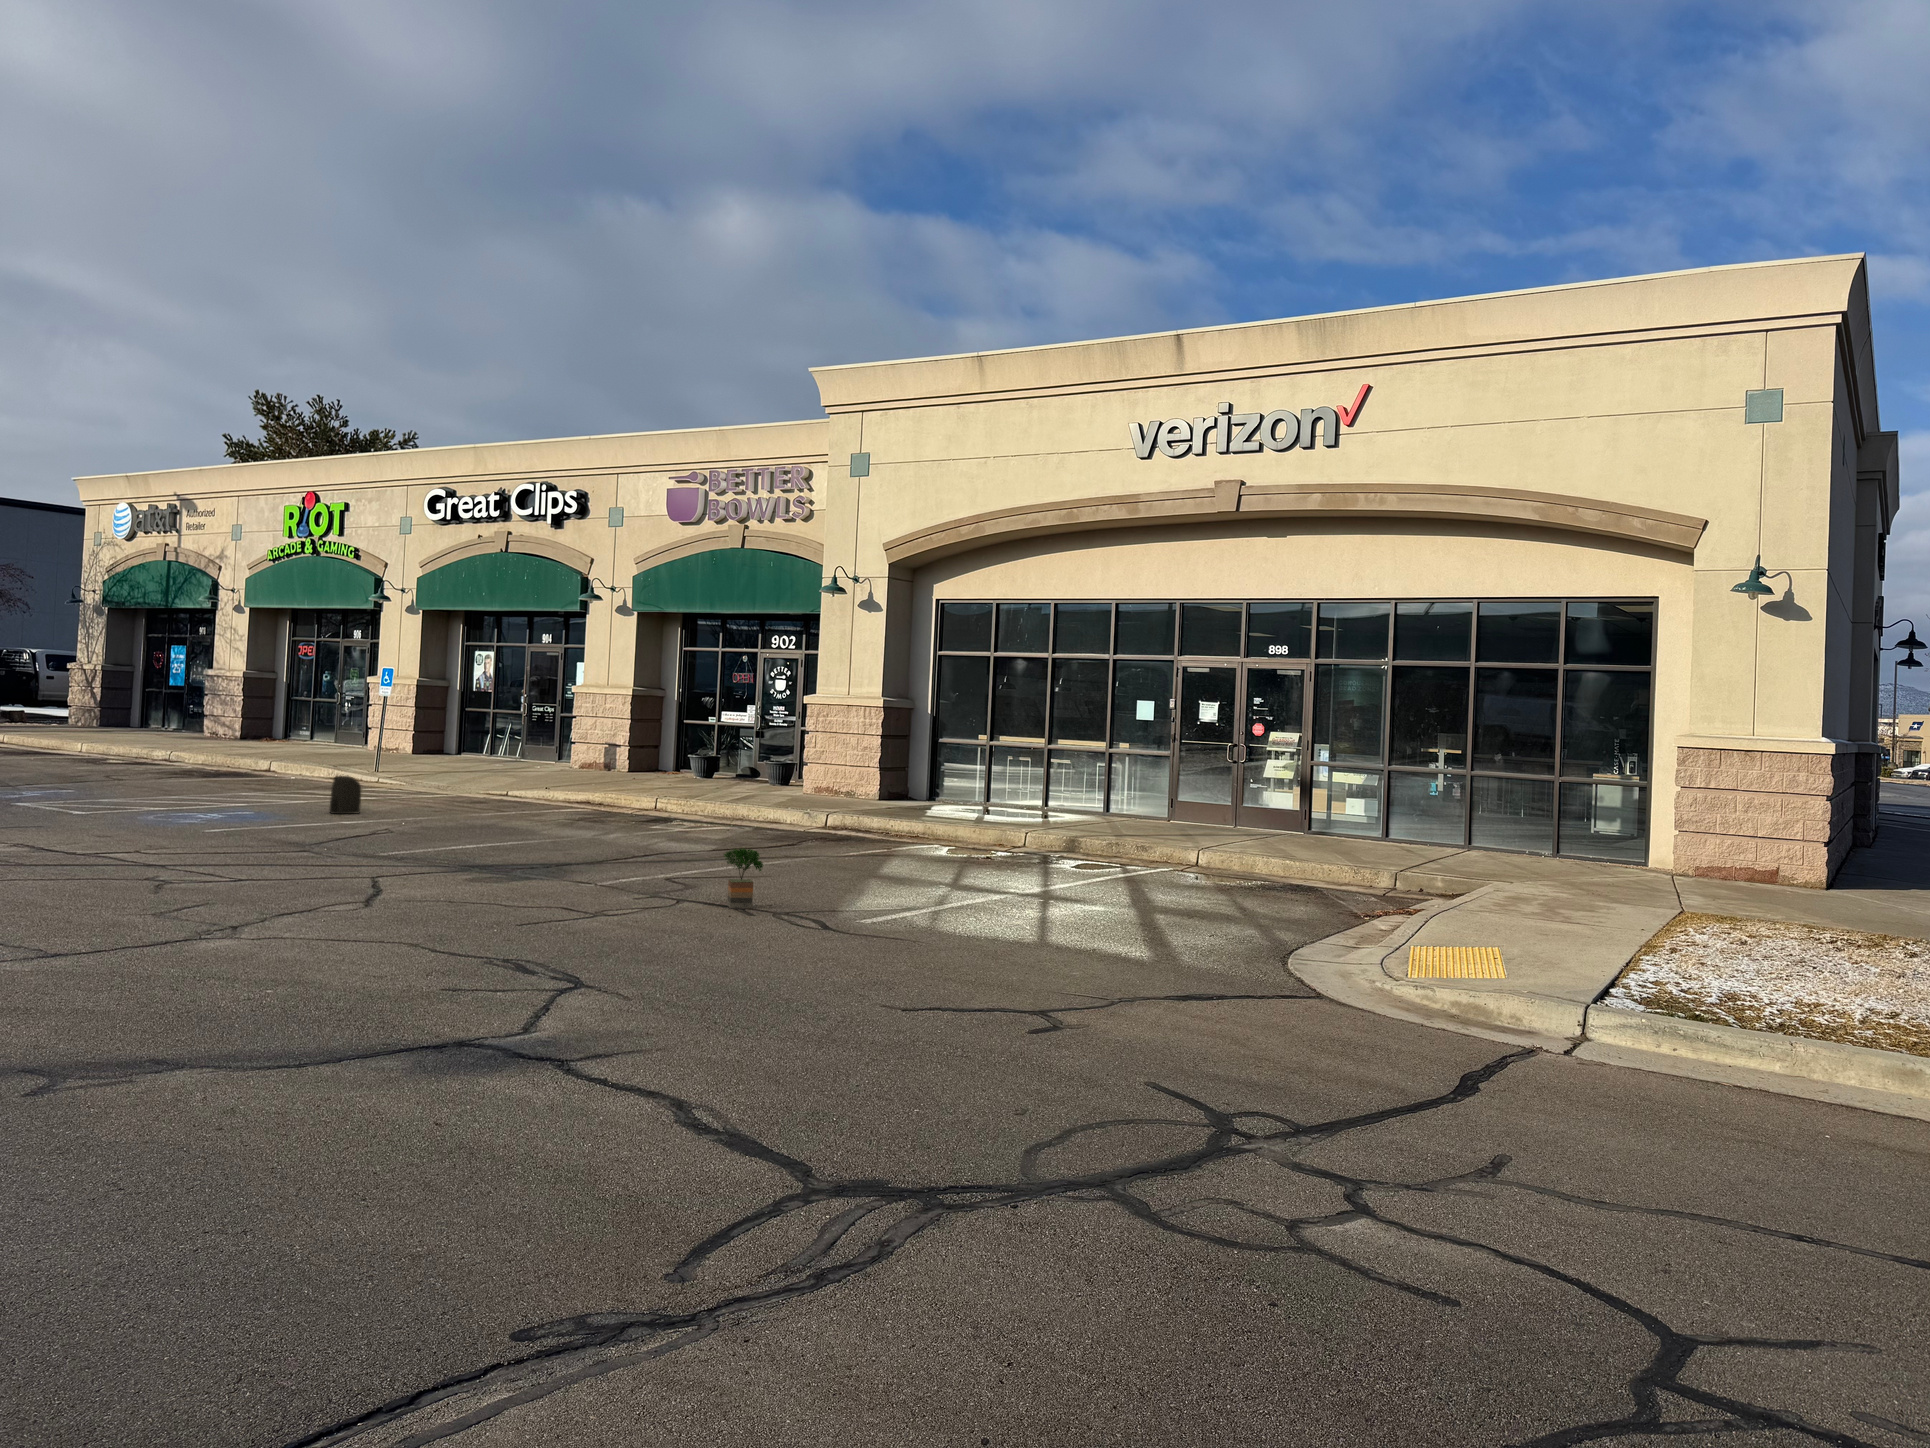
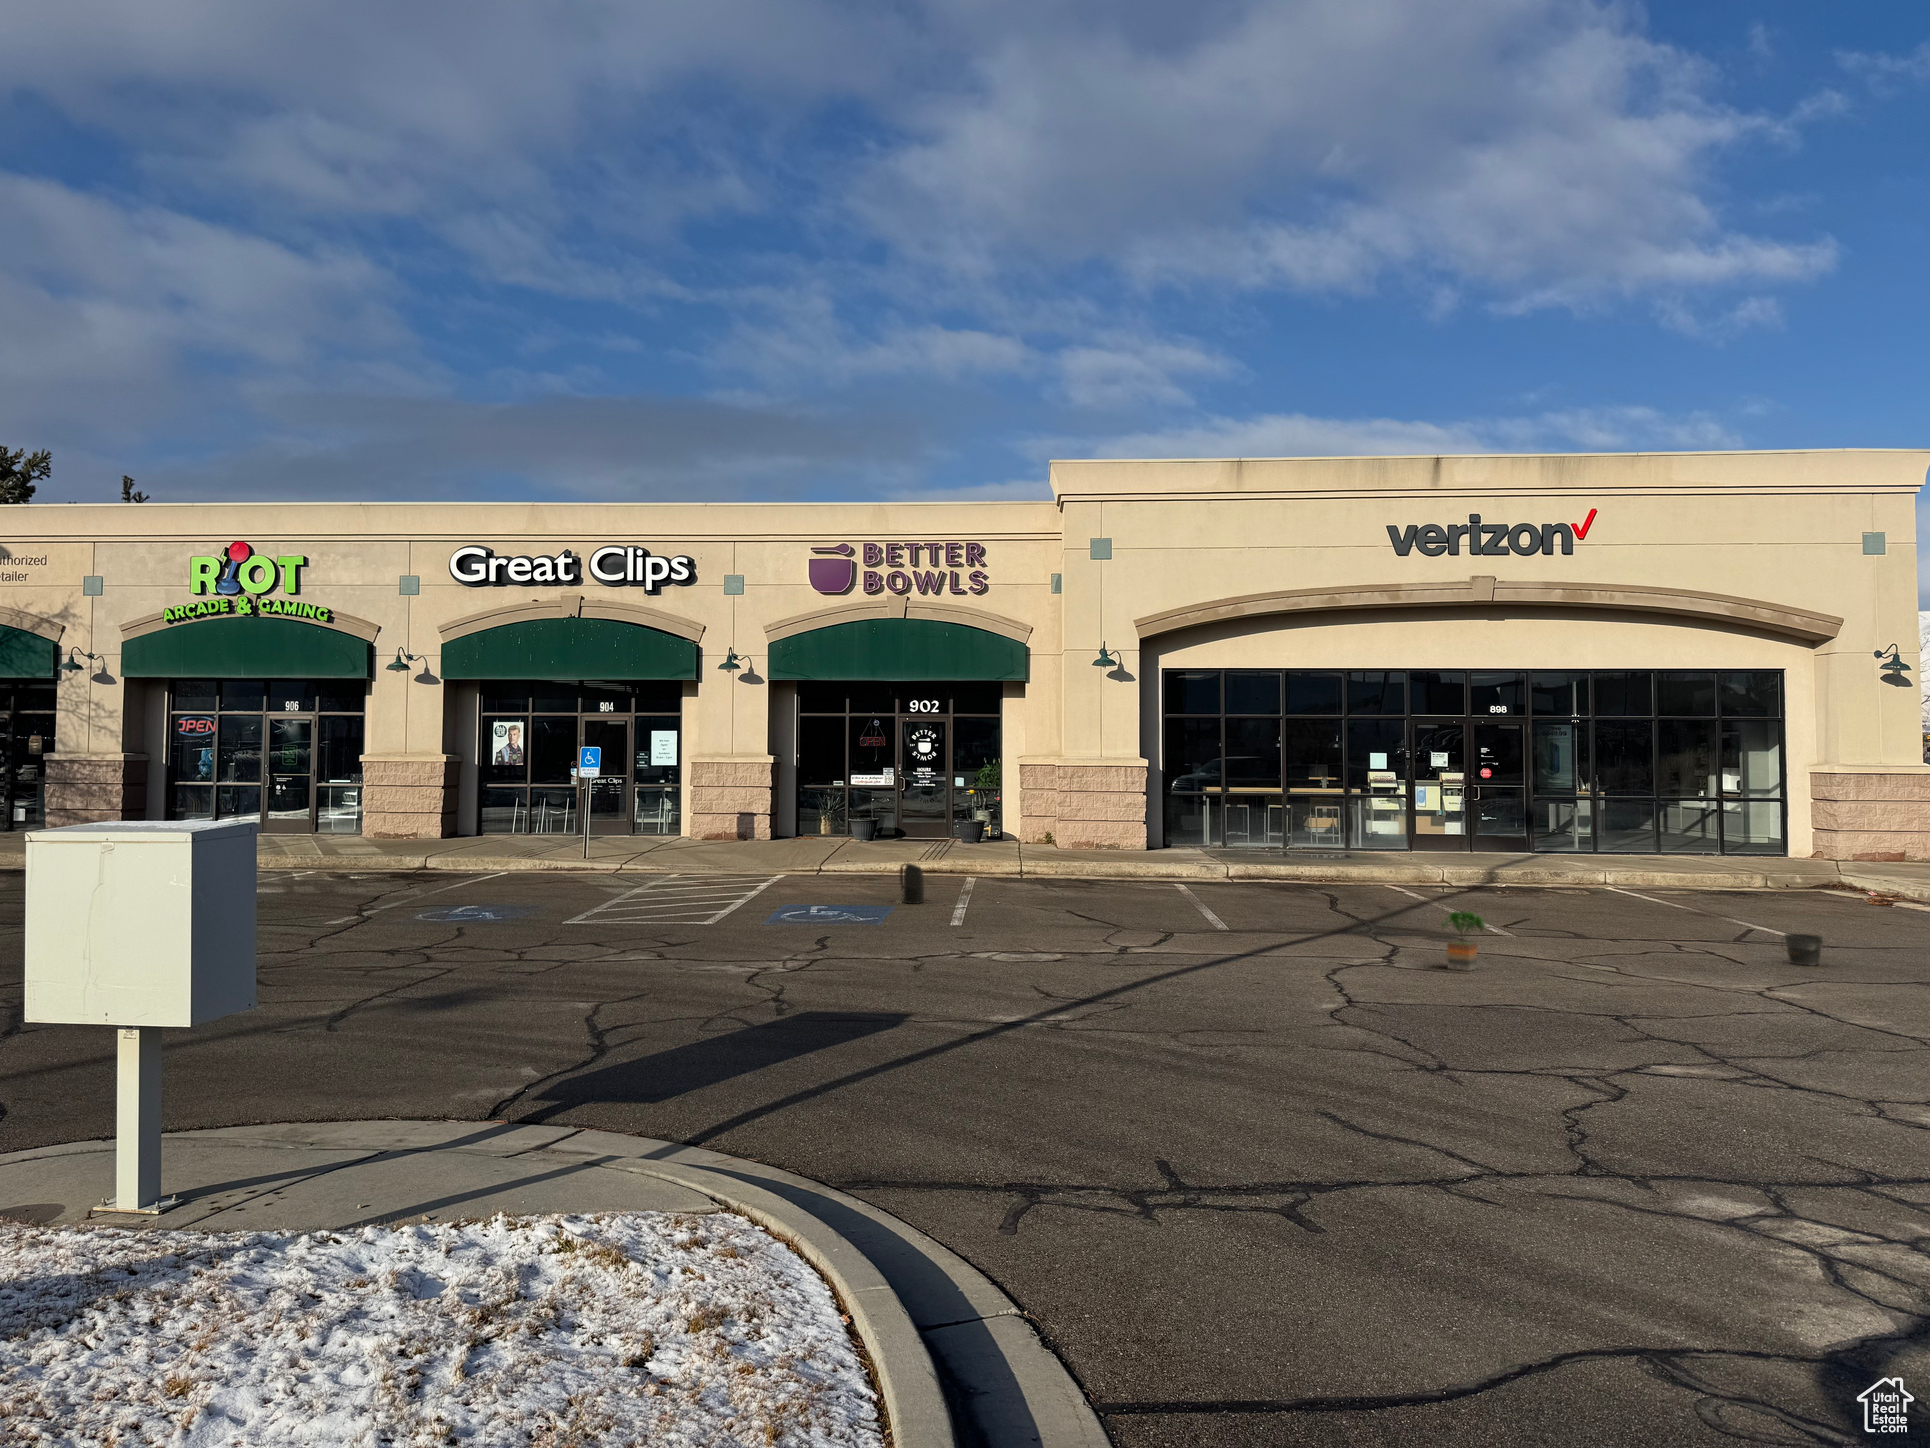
potted tree: present [724,848,763,909] -> present [1441,911,1485,971]
bucket: none [511,898,560,938] -> present [1784,934,1824,965]

